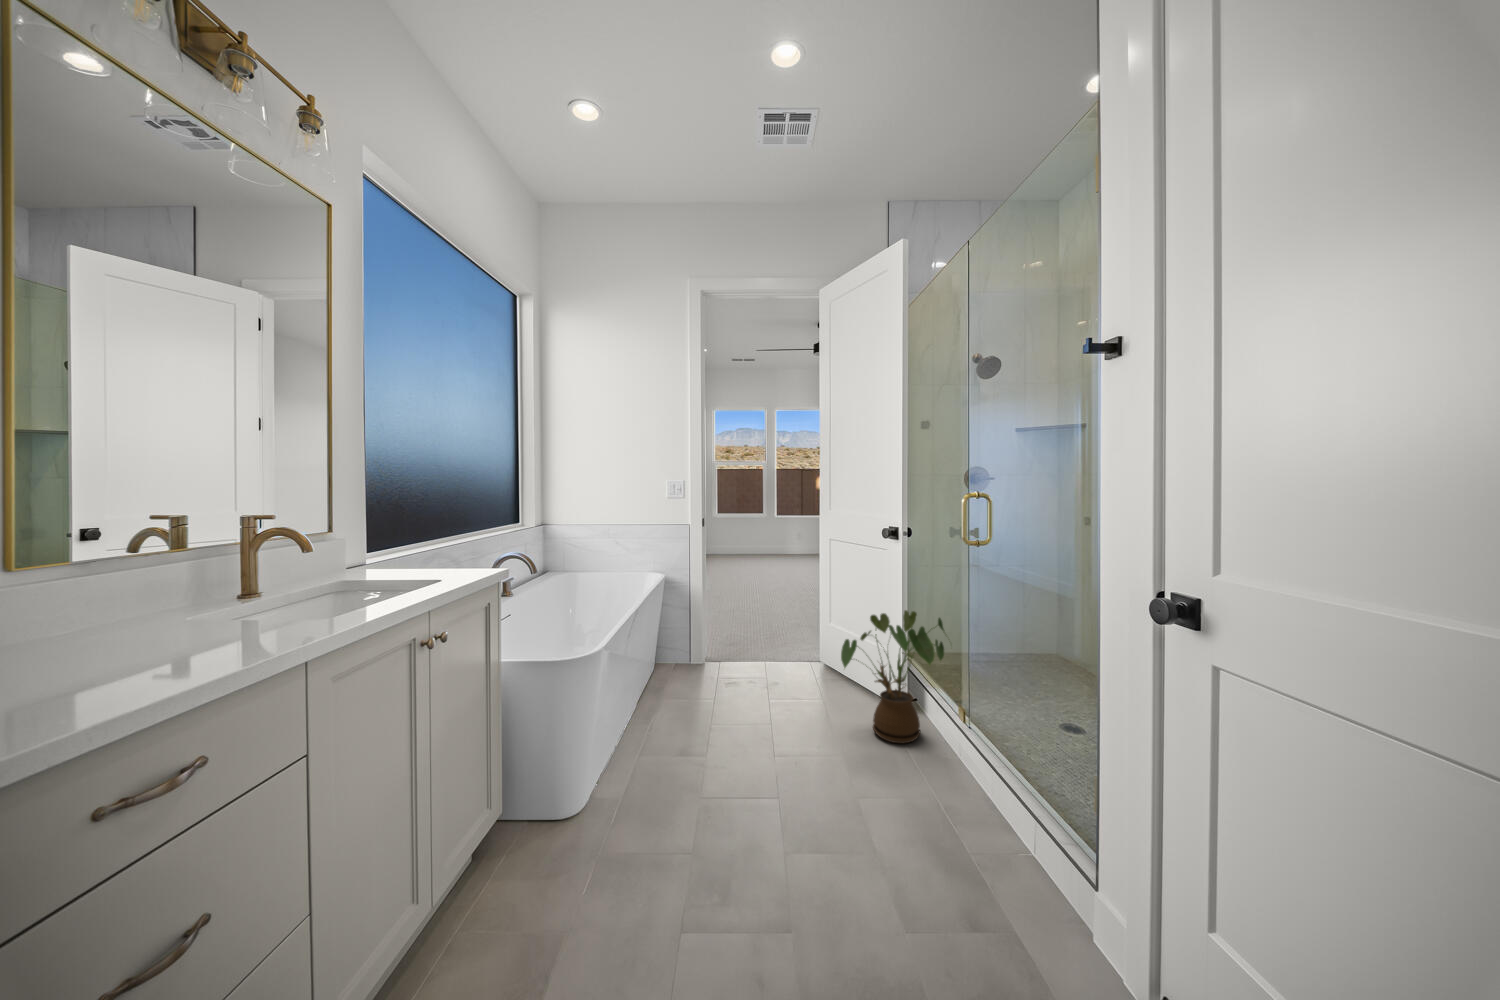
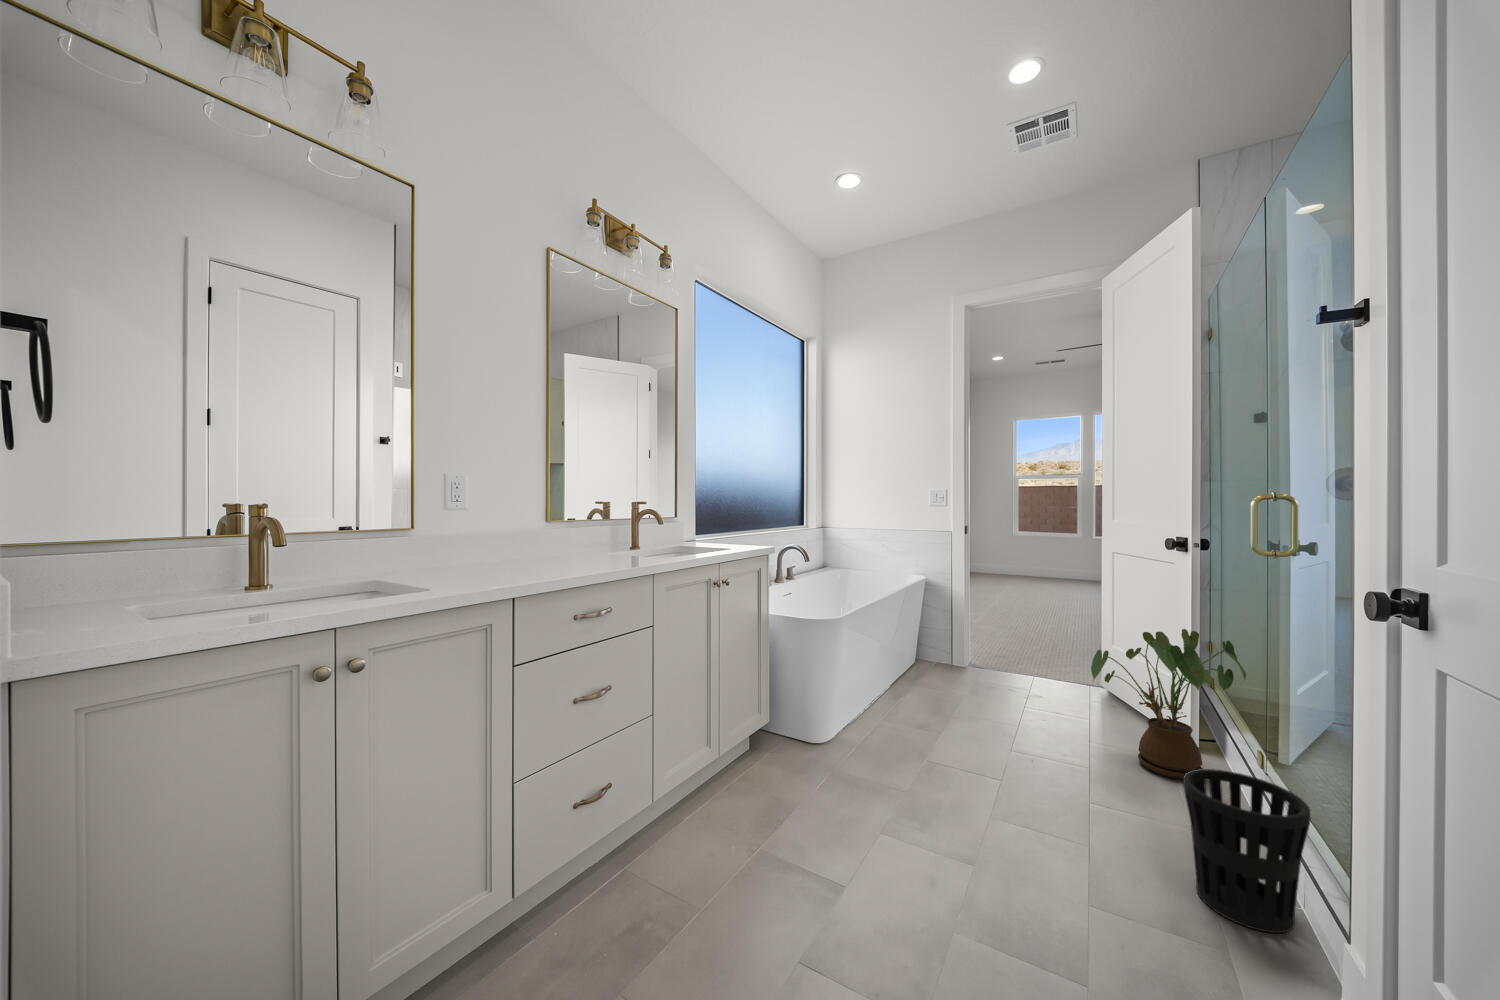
wastebasket: none [960,746,1056,893] -> present [1183,769,1310,933]

